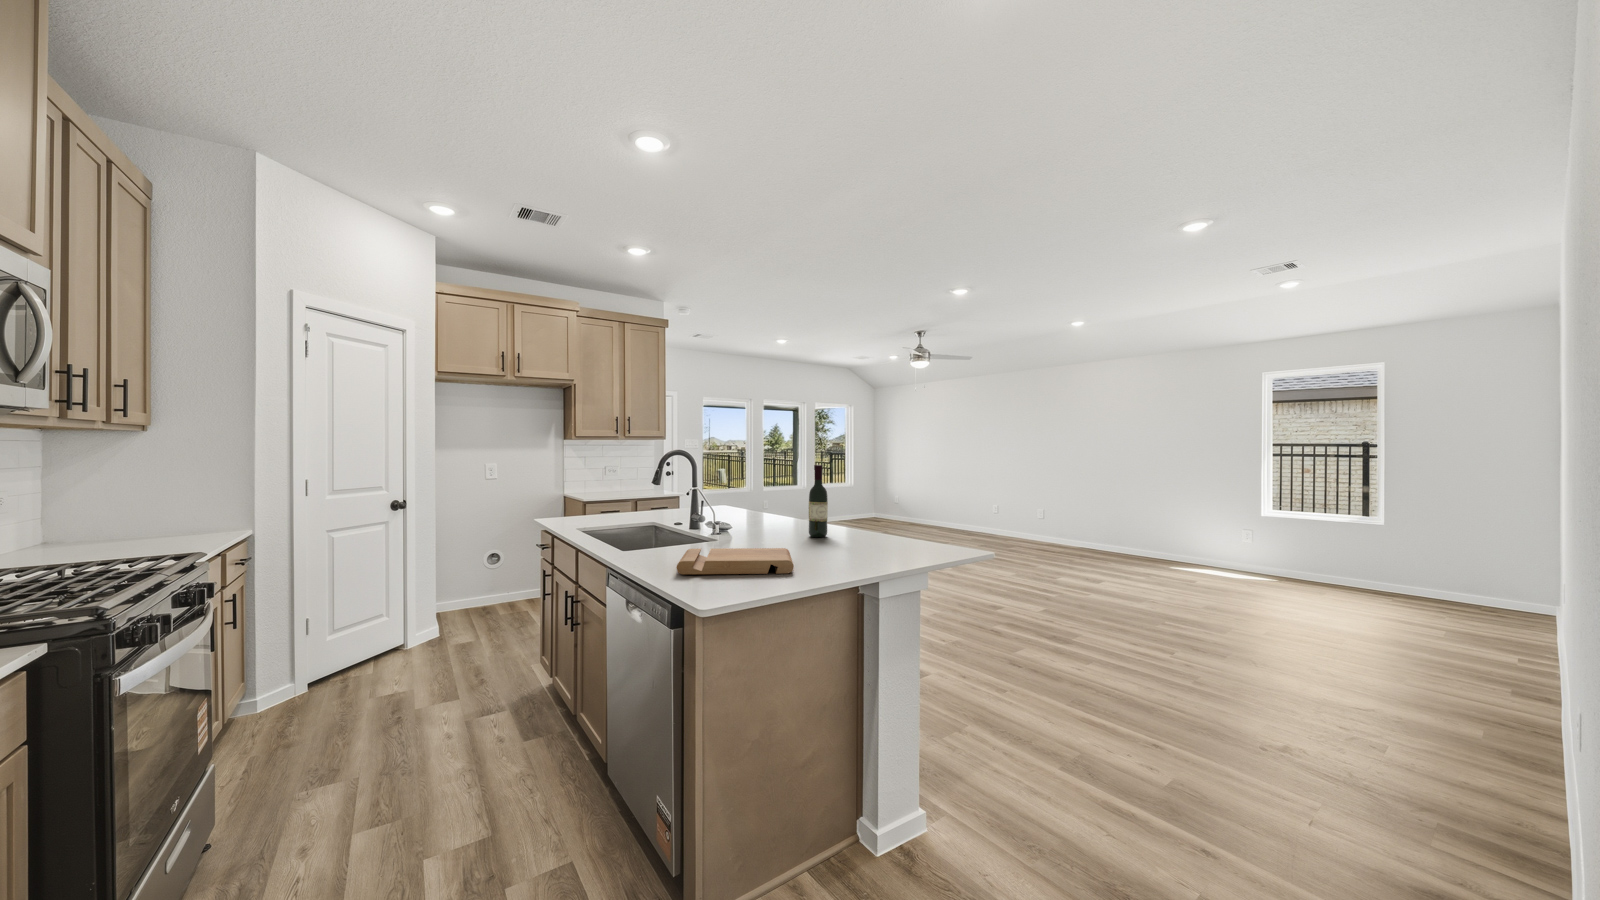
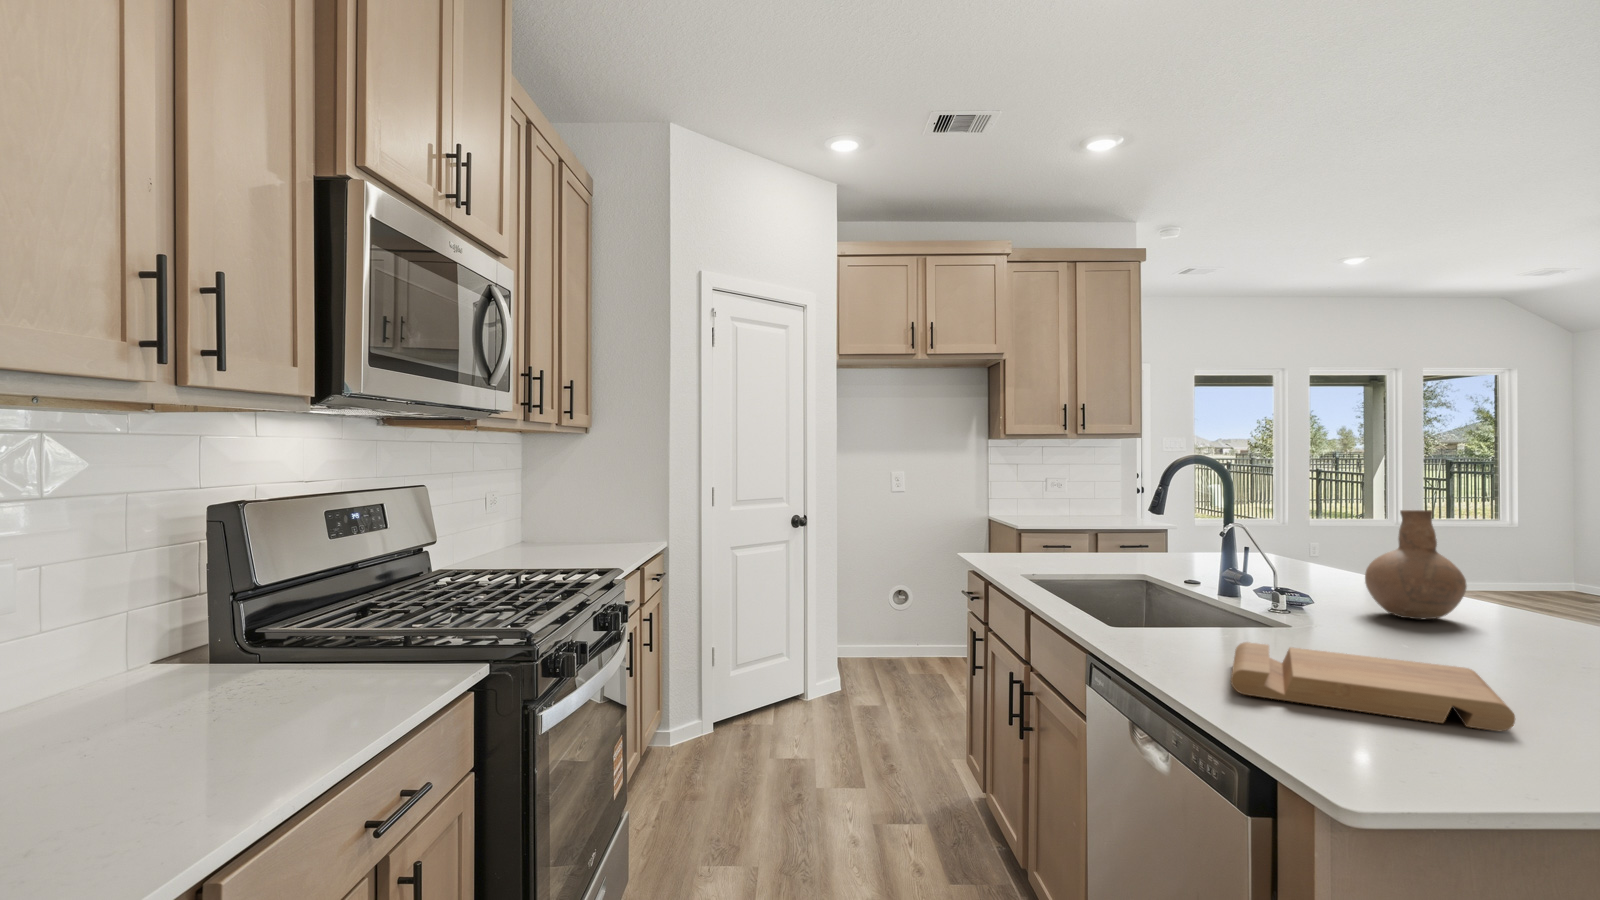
wine bottle: present [809,465,828,537] -> none [1494,493,1546,644]
vase: none [760,475,802,531] -> present [1365,510,1467,619]

